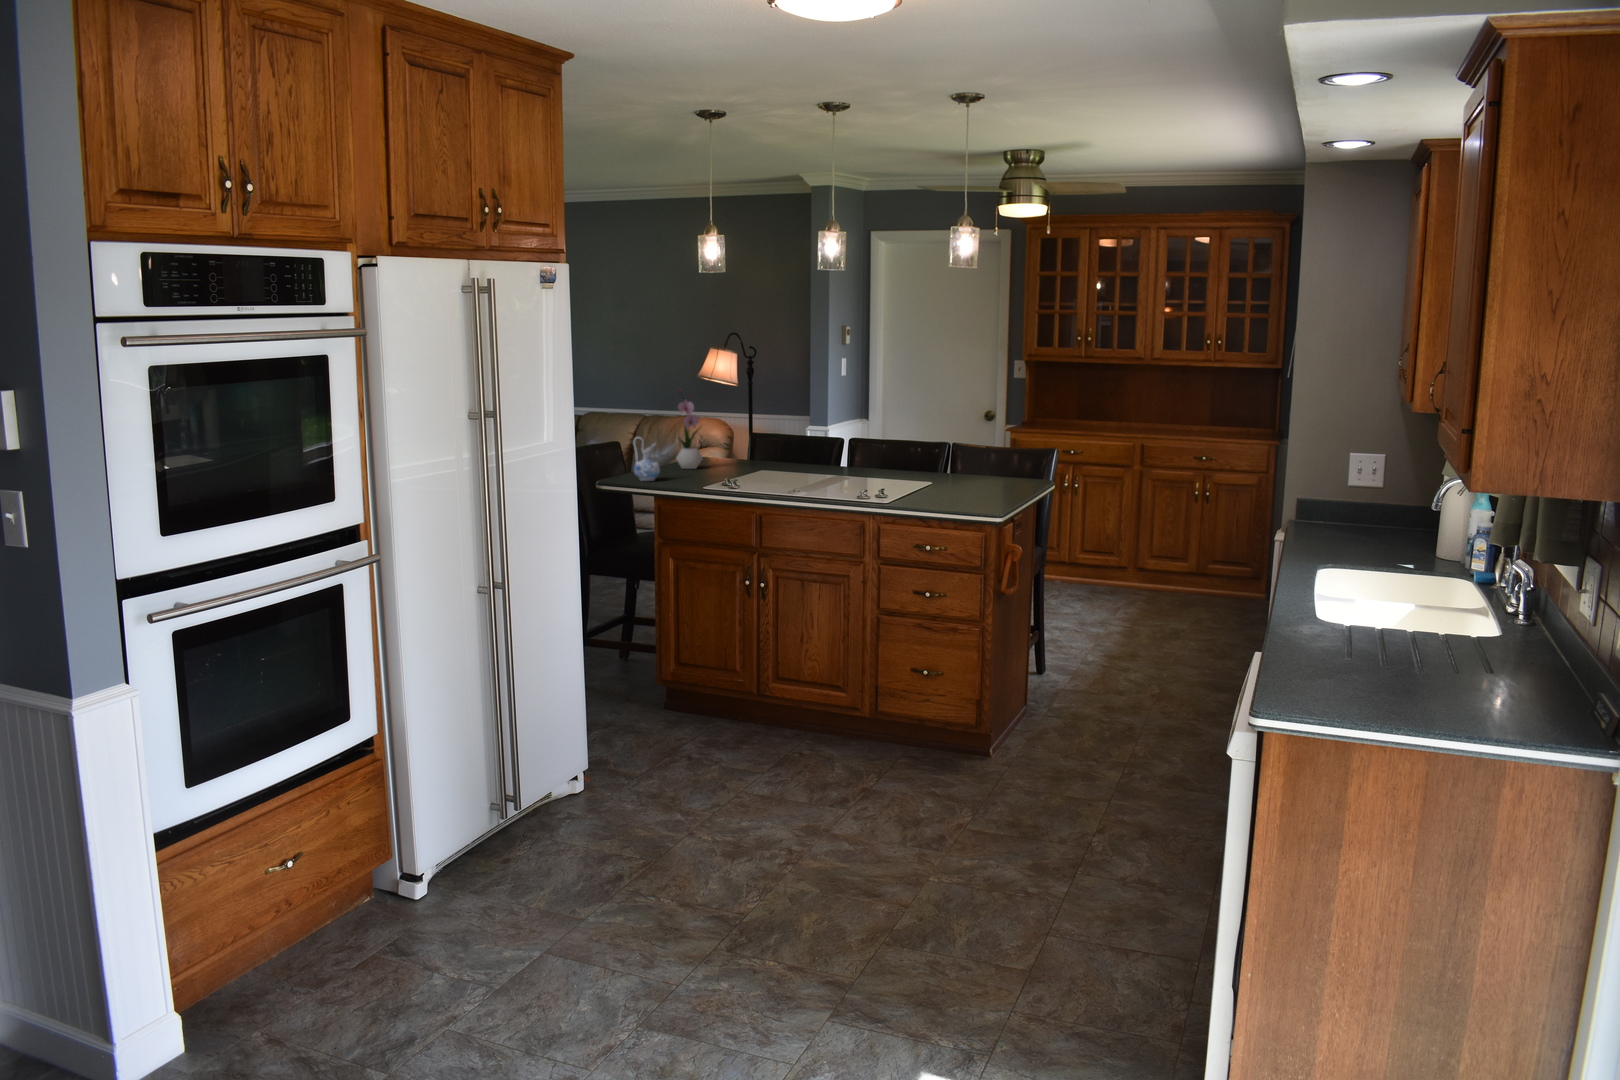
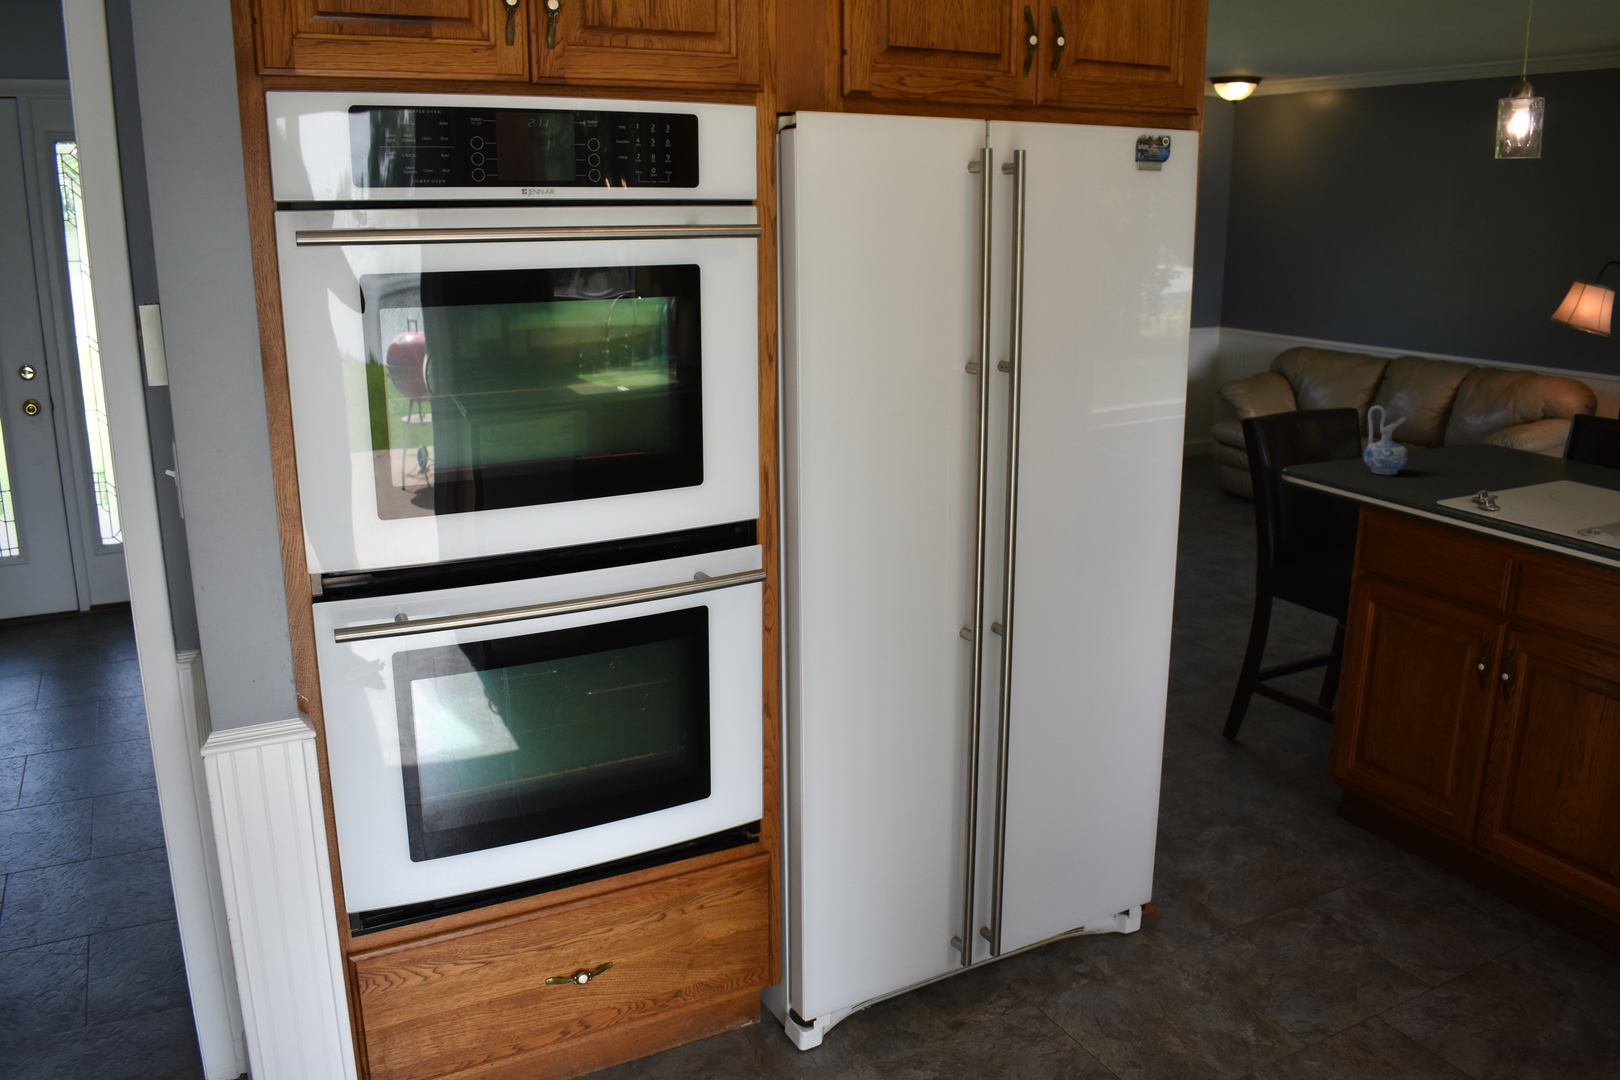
flower arrangement: present [676,391,703,469] -> none [1457,335,1512,460]

